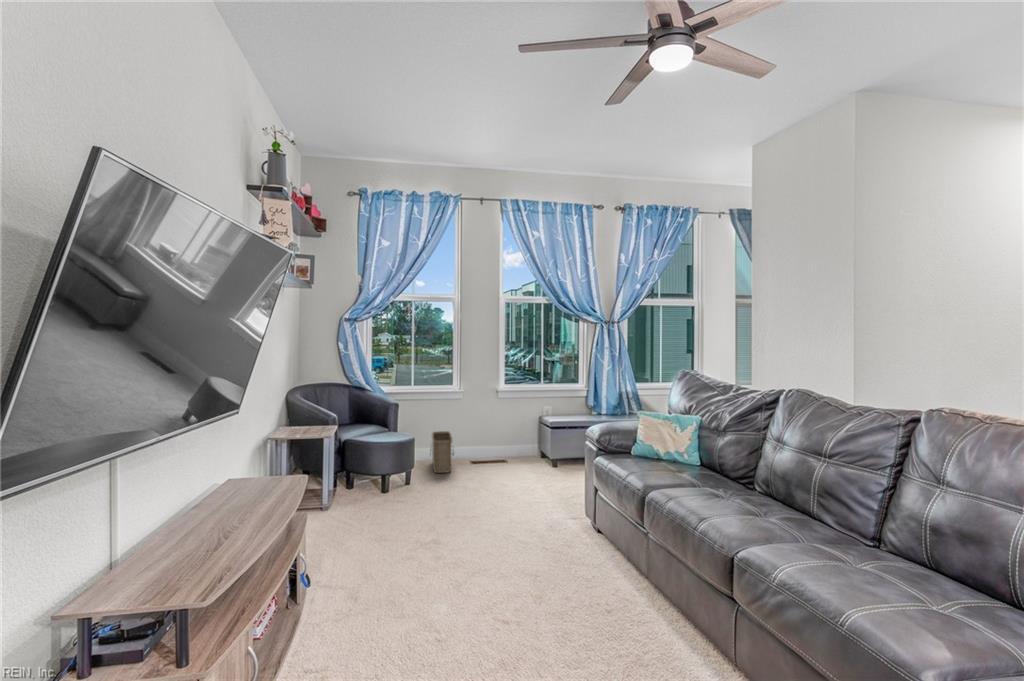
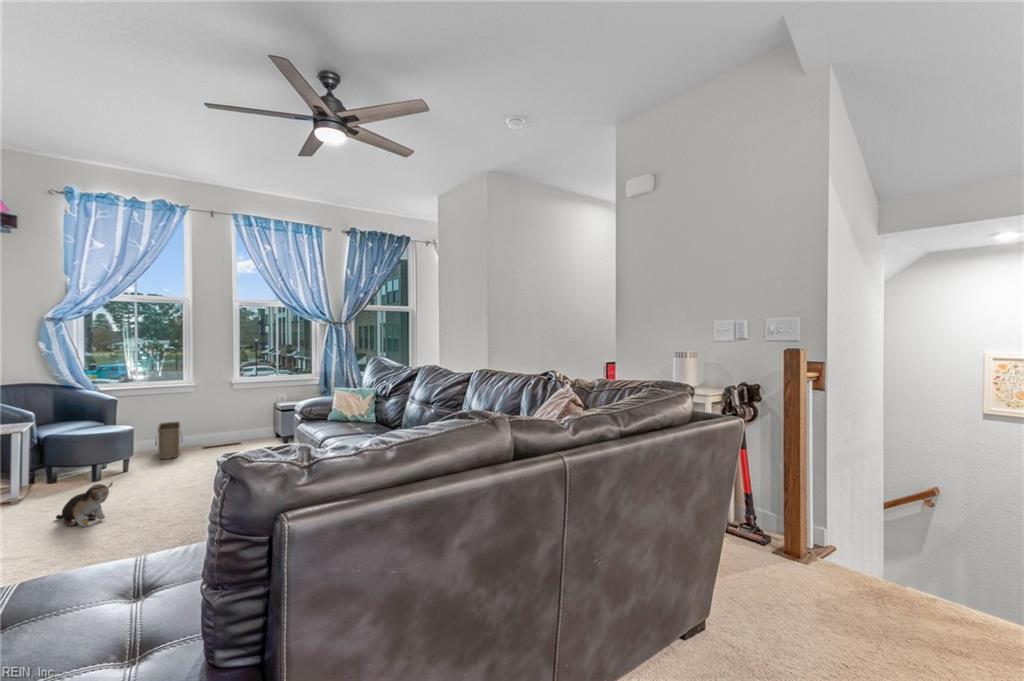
plush toy: none [362,508,414,555] -> present [56,483,113,527]

